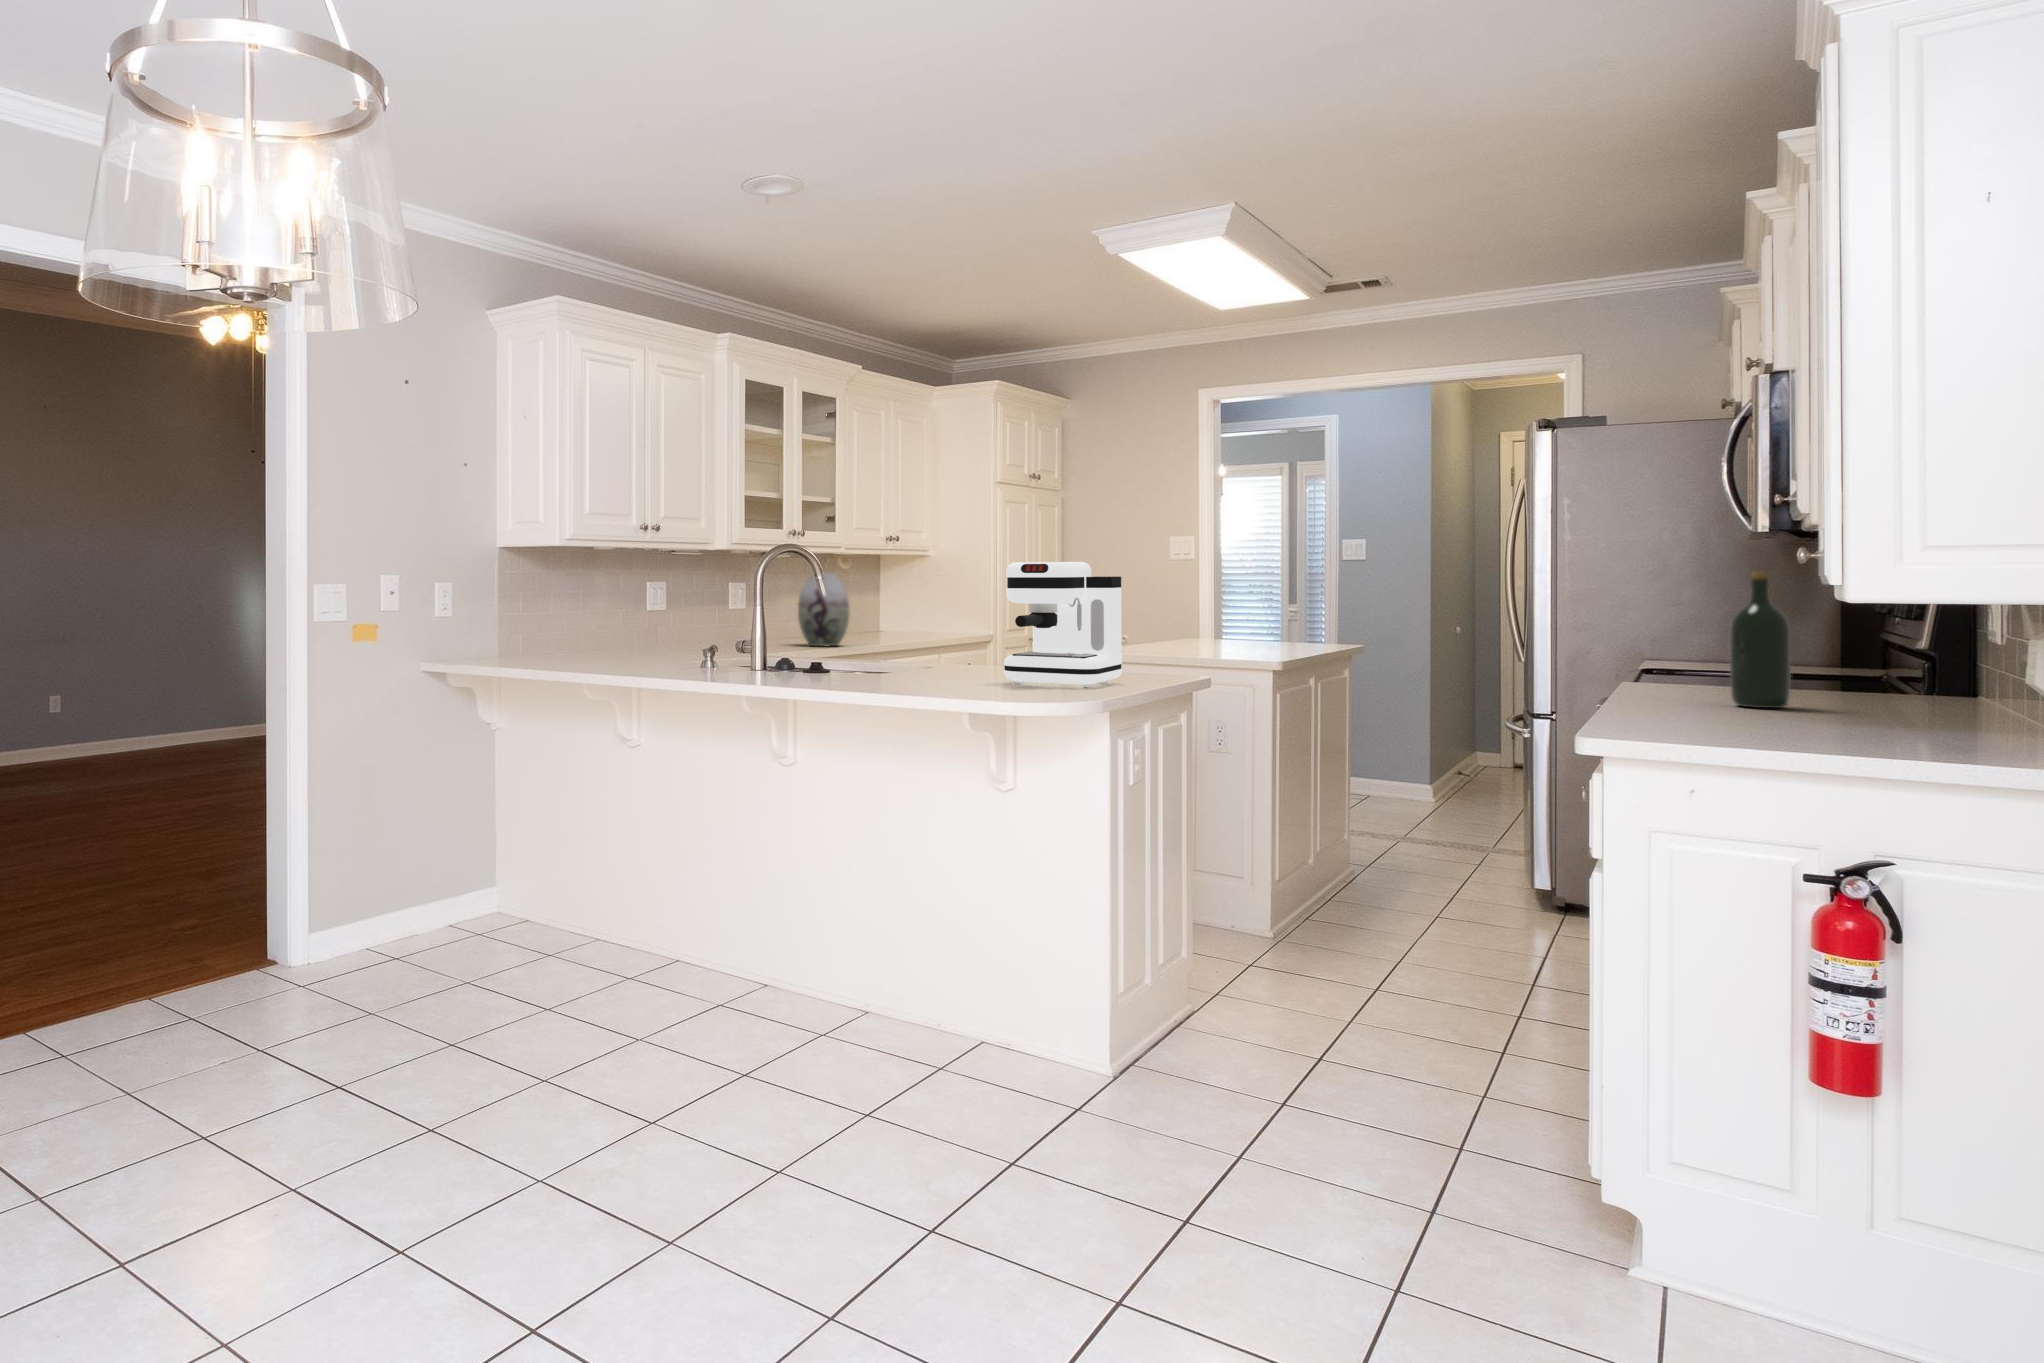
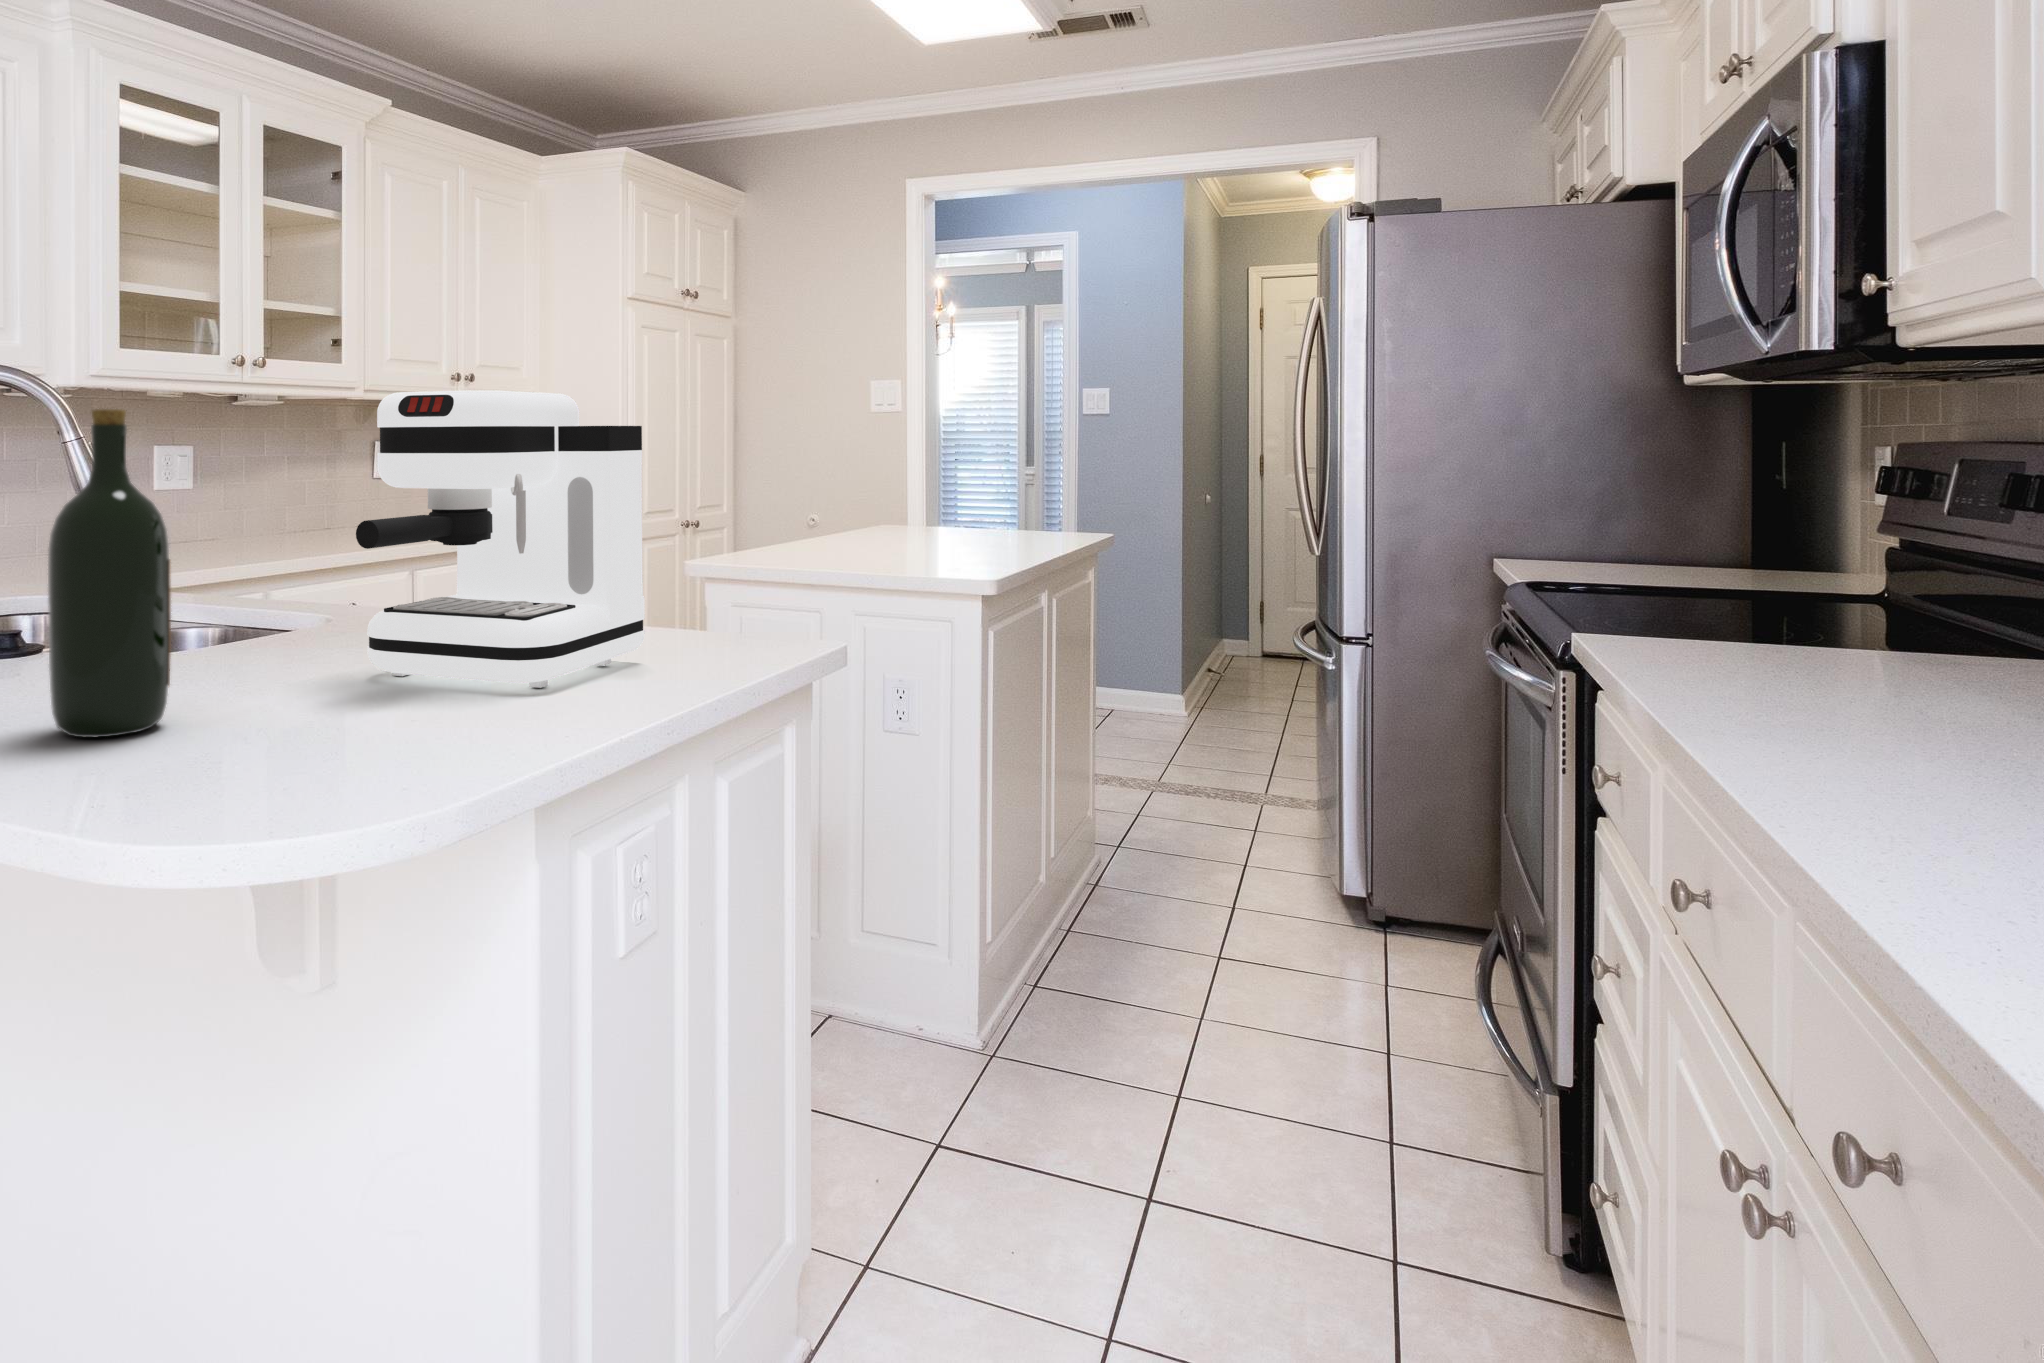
wine bottle: present [1730,572,1791,708] -> present [48,409,171,738]
vase: present [798,574,850,646] -> none [249,430,339,554]

